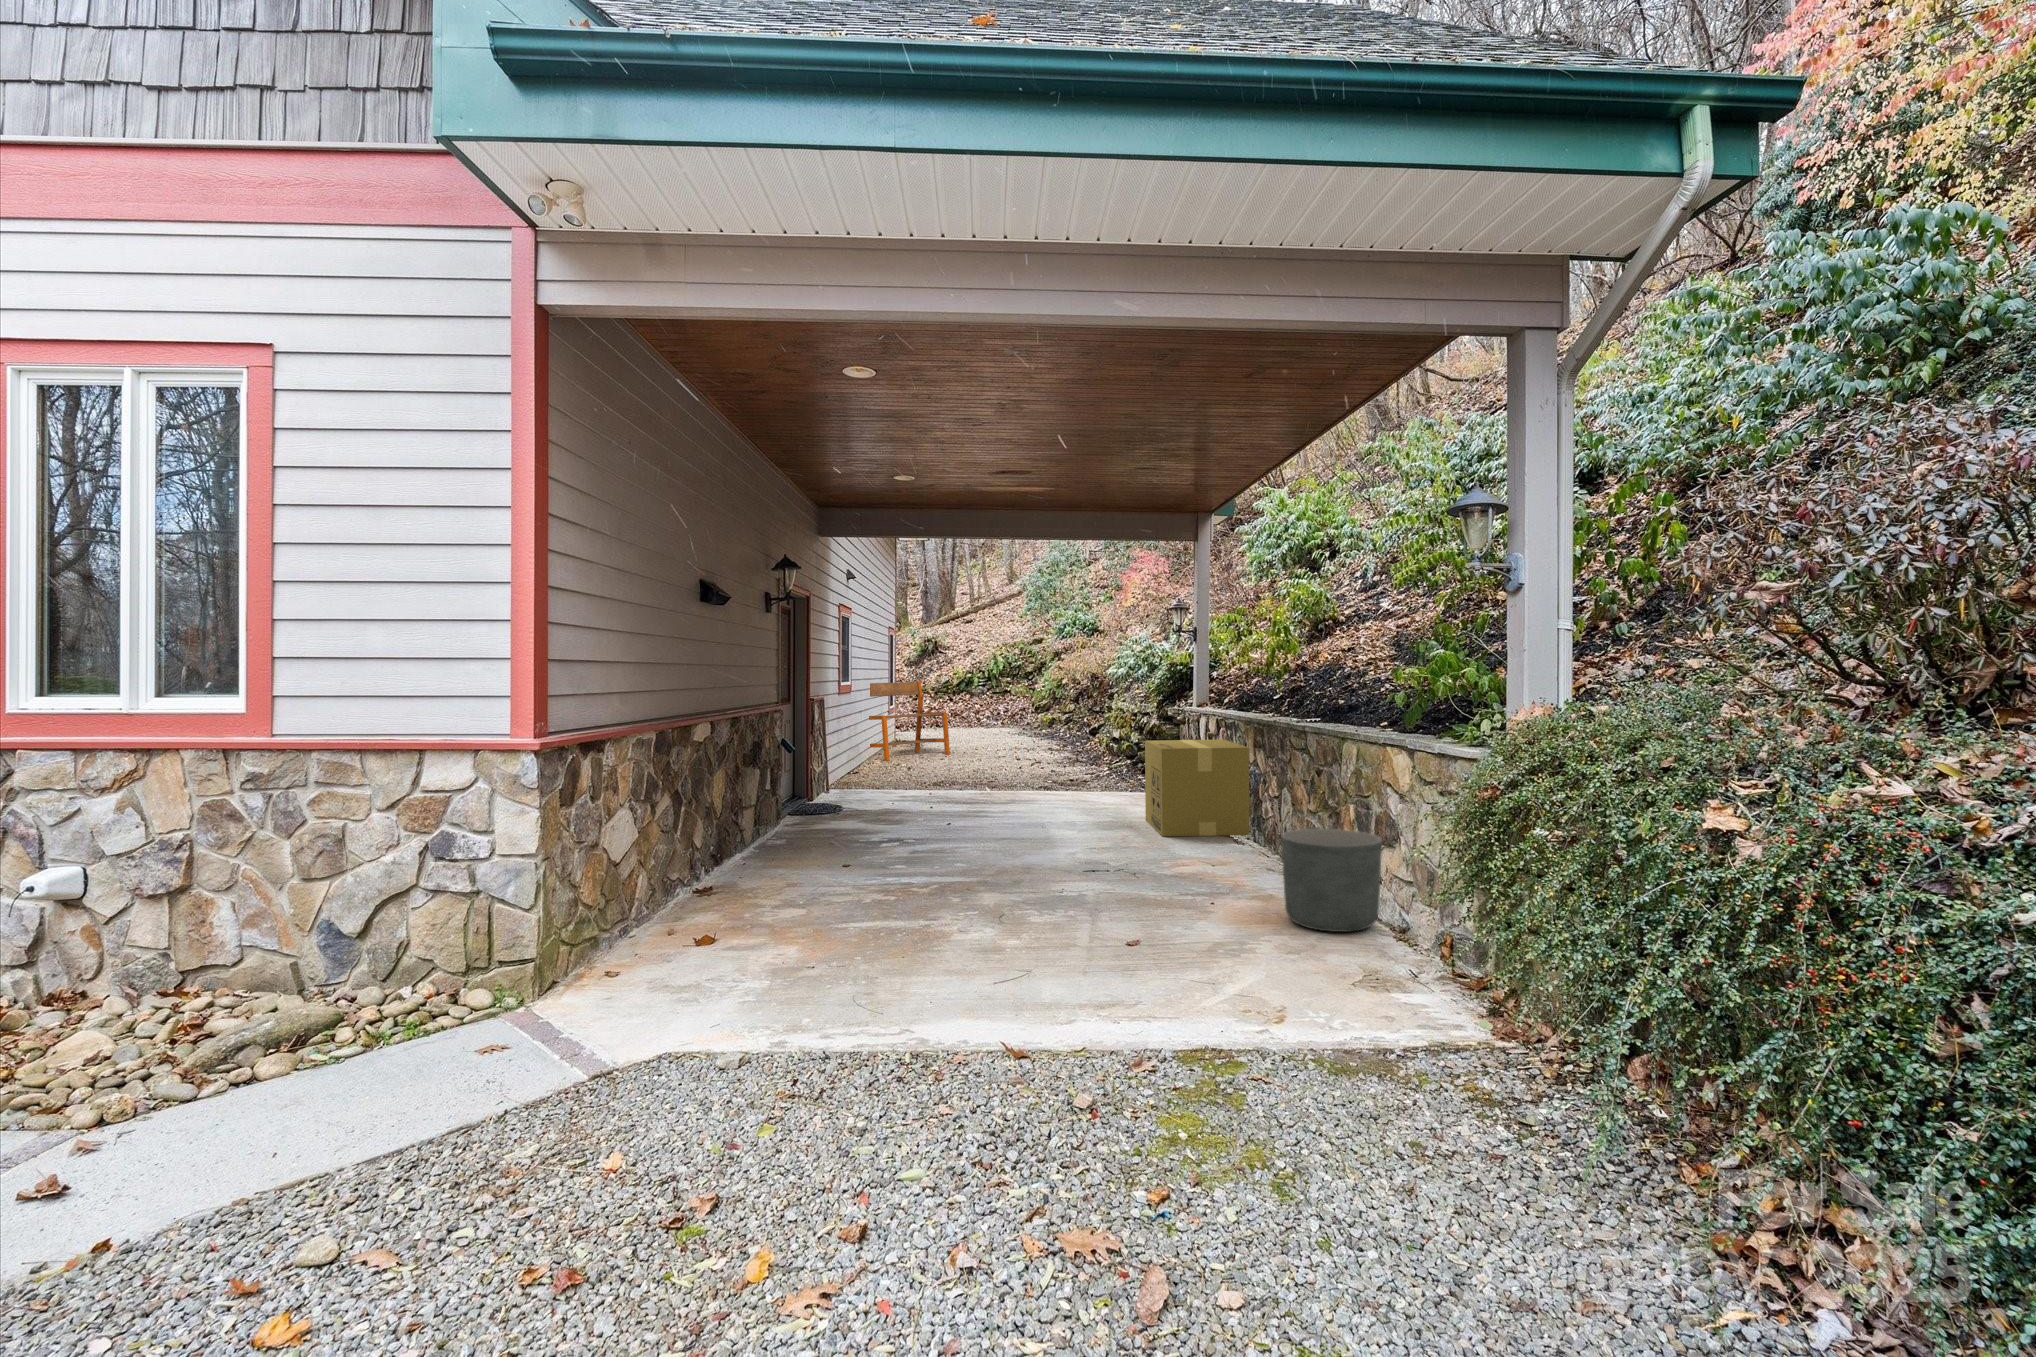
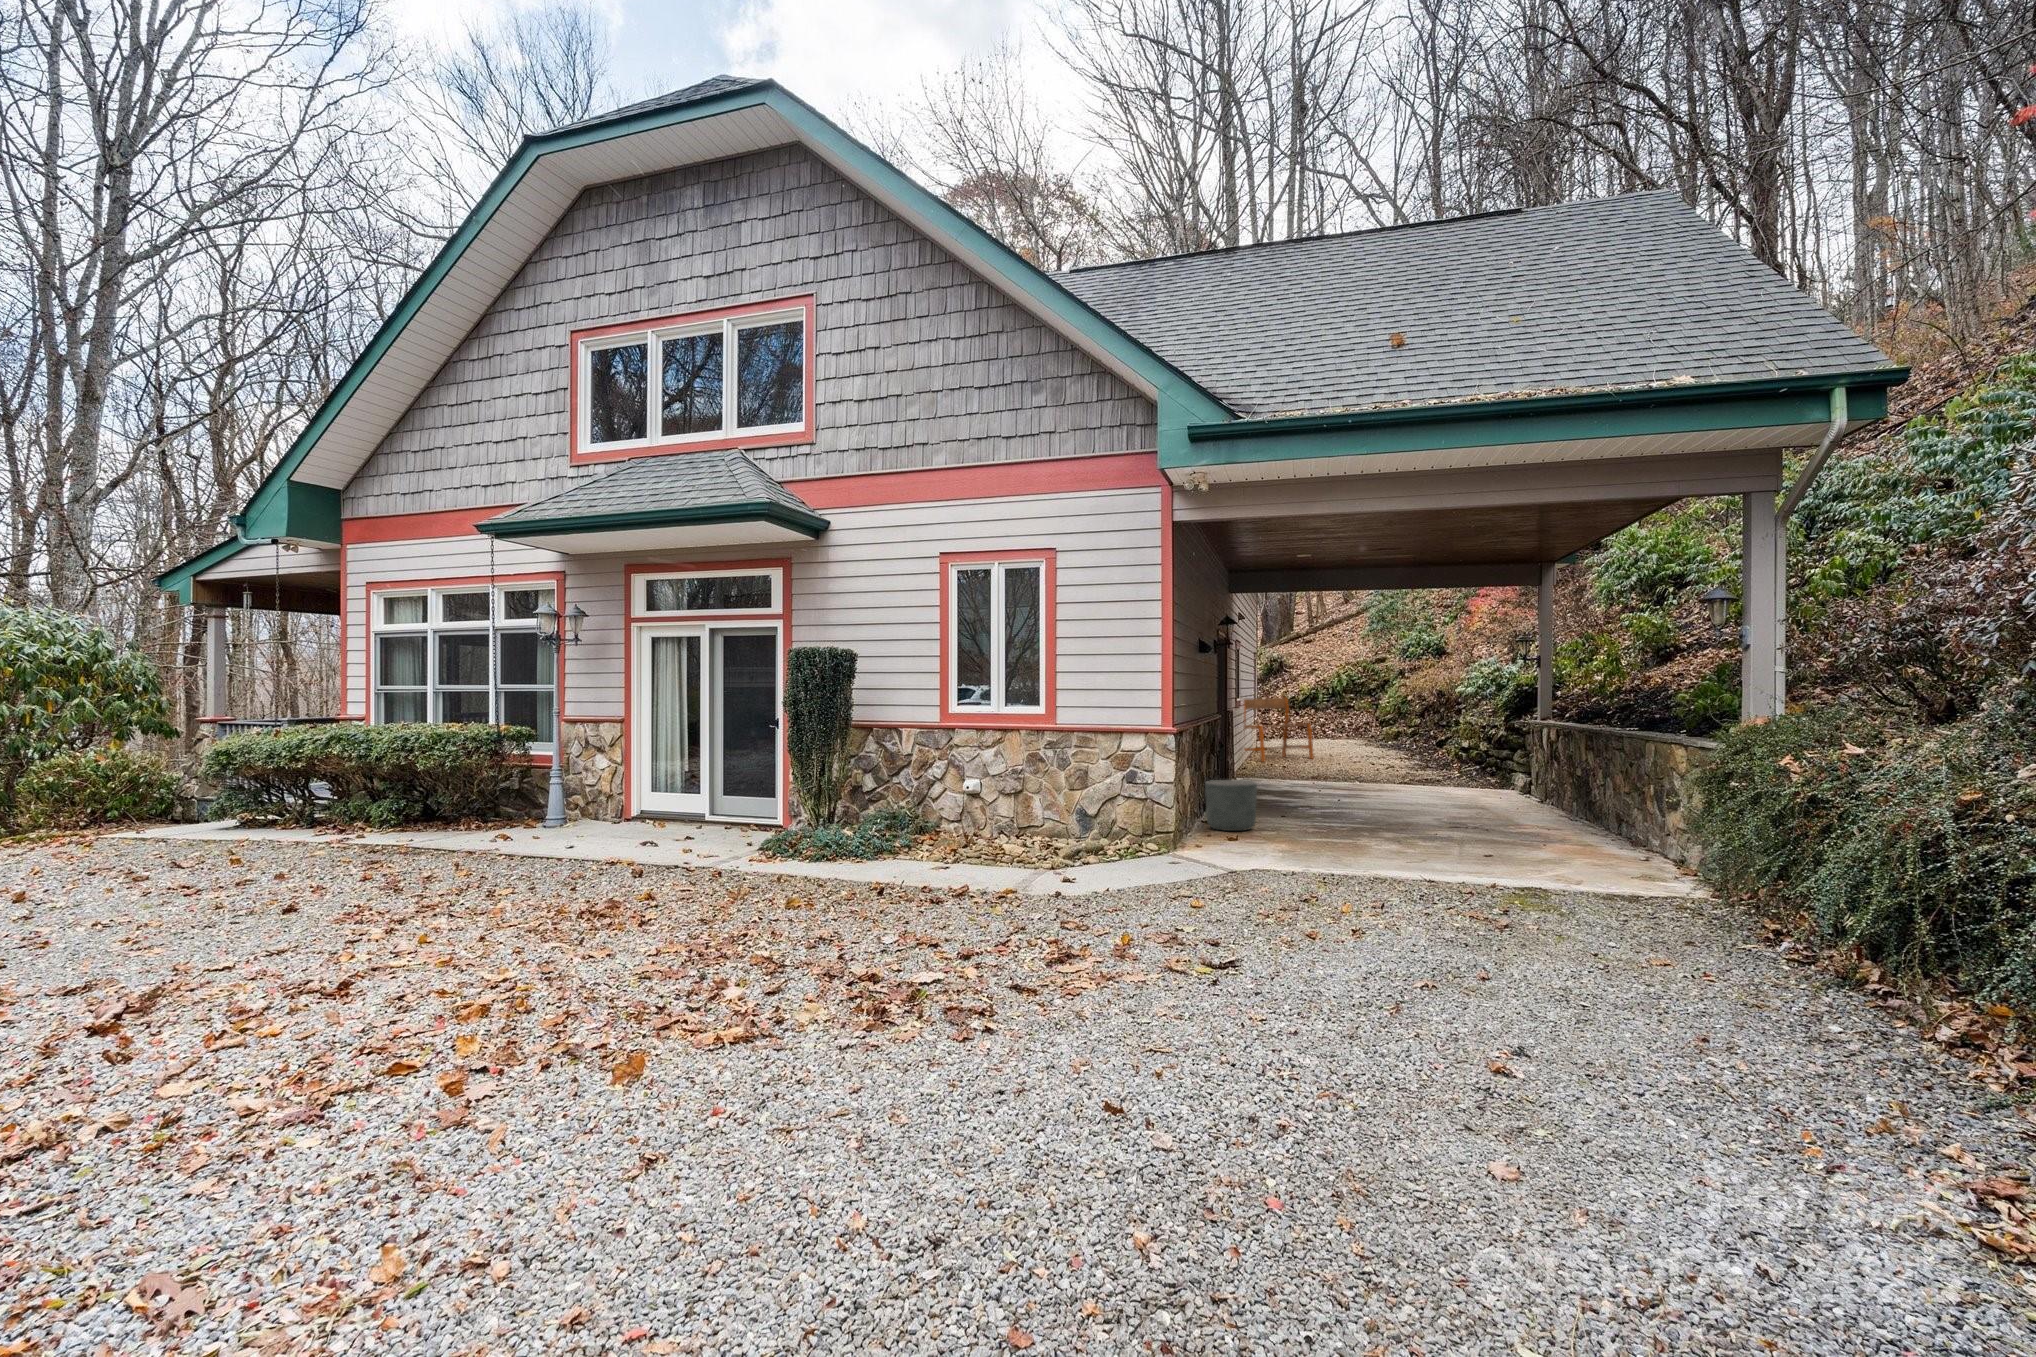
cardboard box: present [1145,740,1249,836] -> none [1496,744,1580,813]
planter: present [1281,829,1382,932] -> present [1205,780,1257,831]

